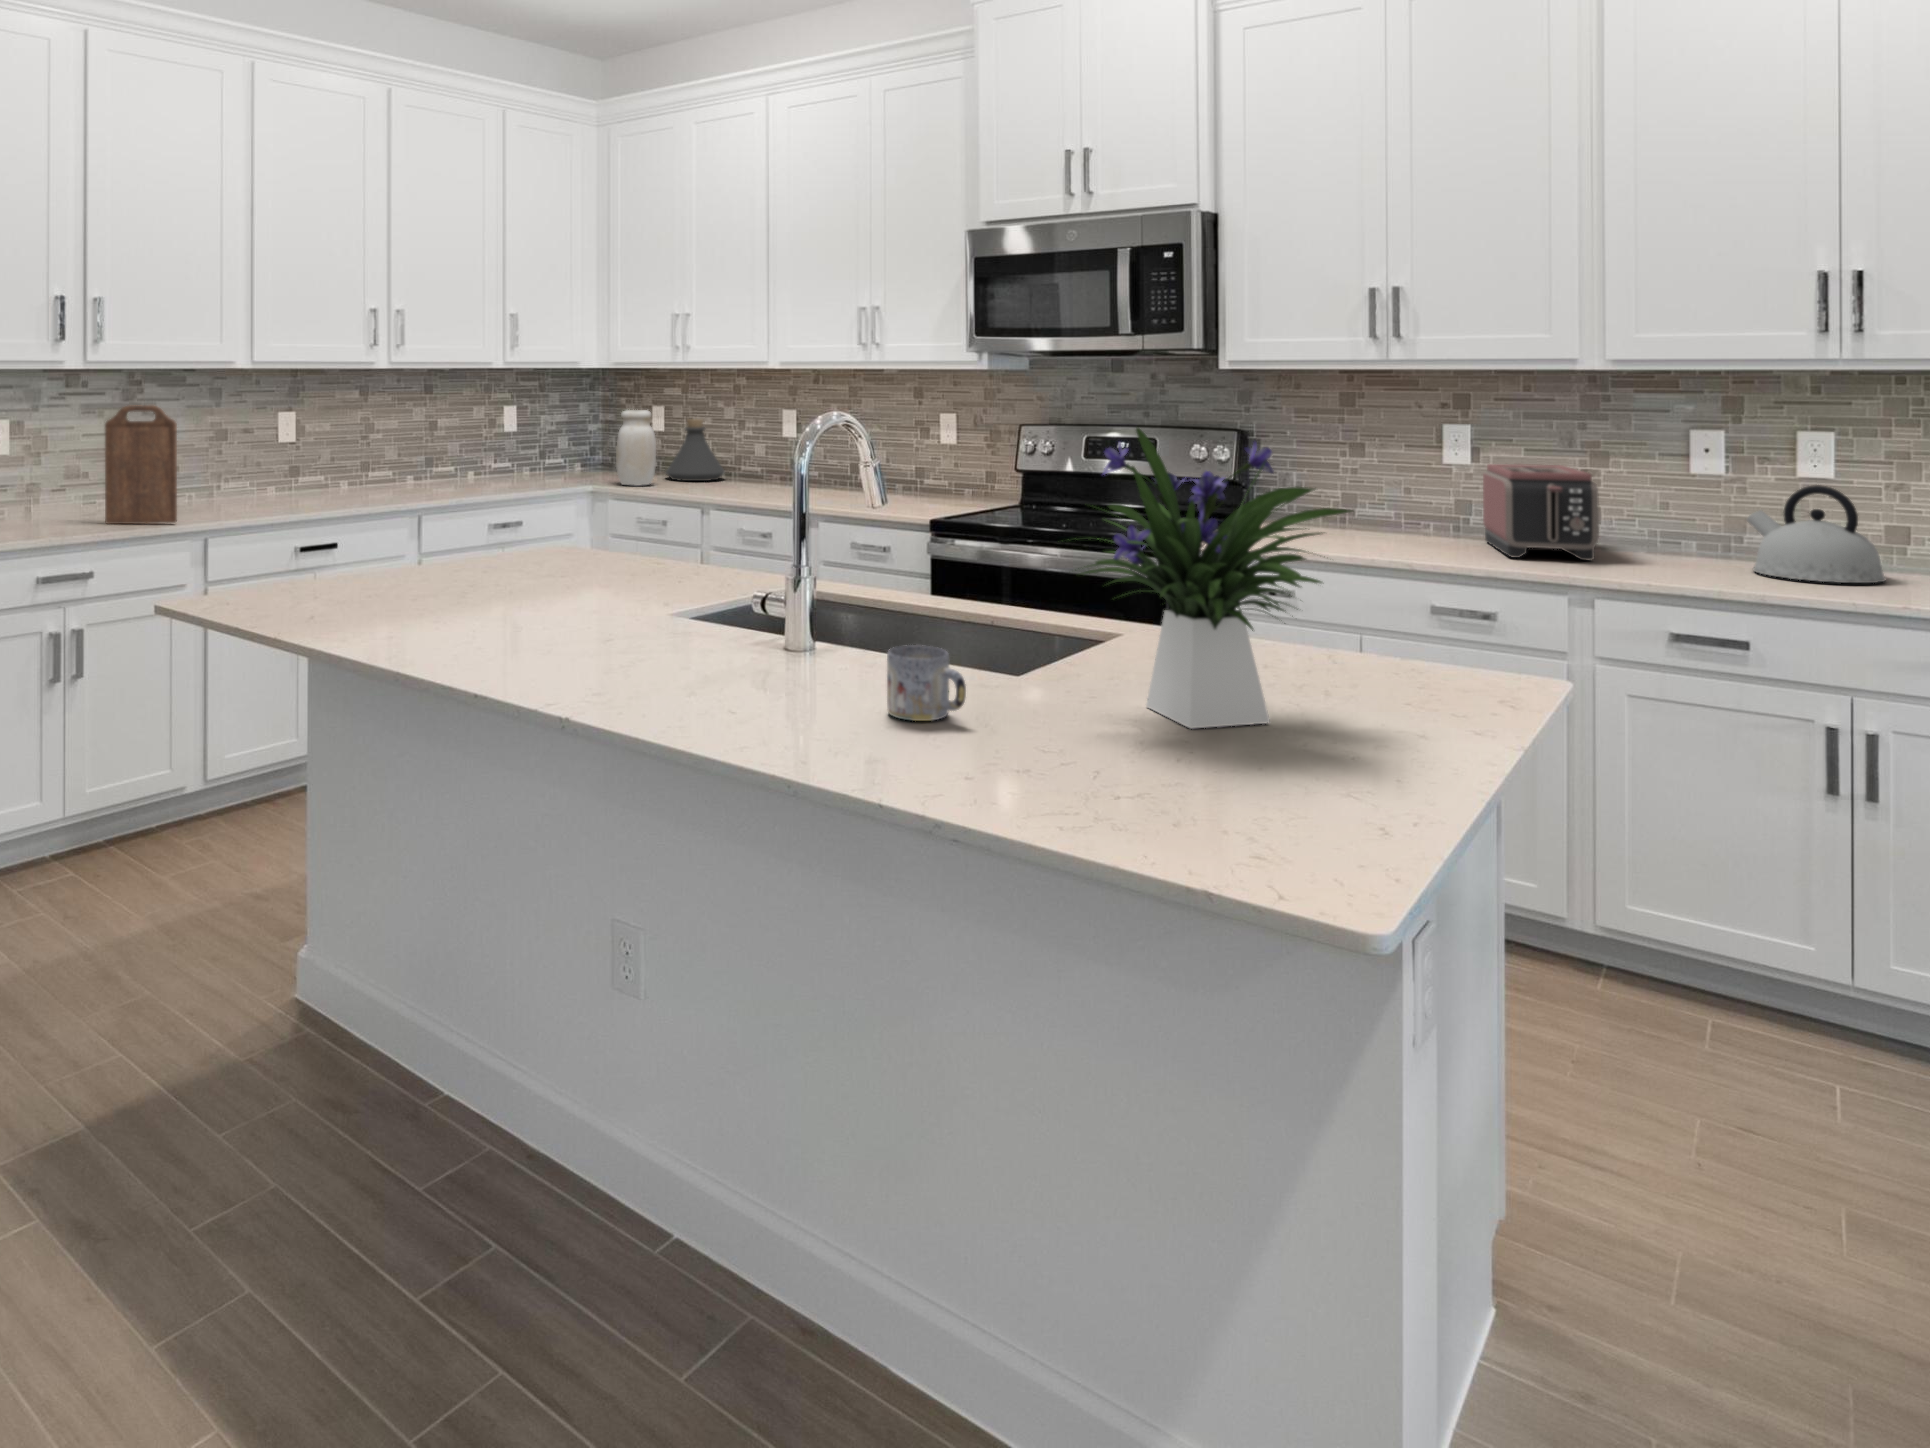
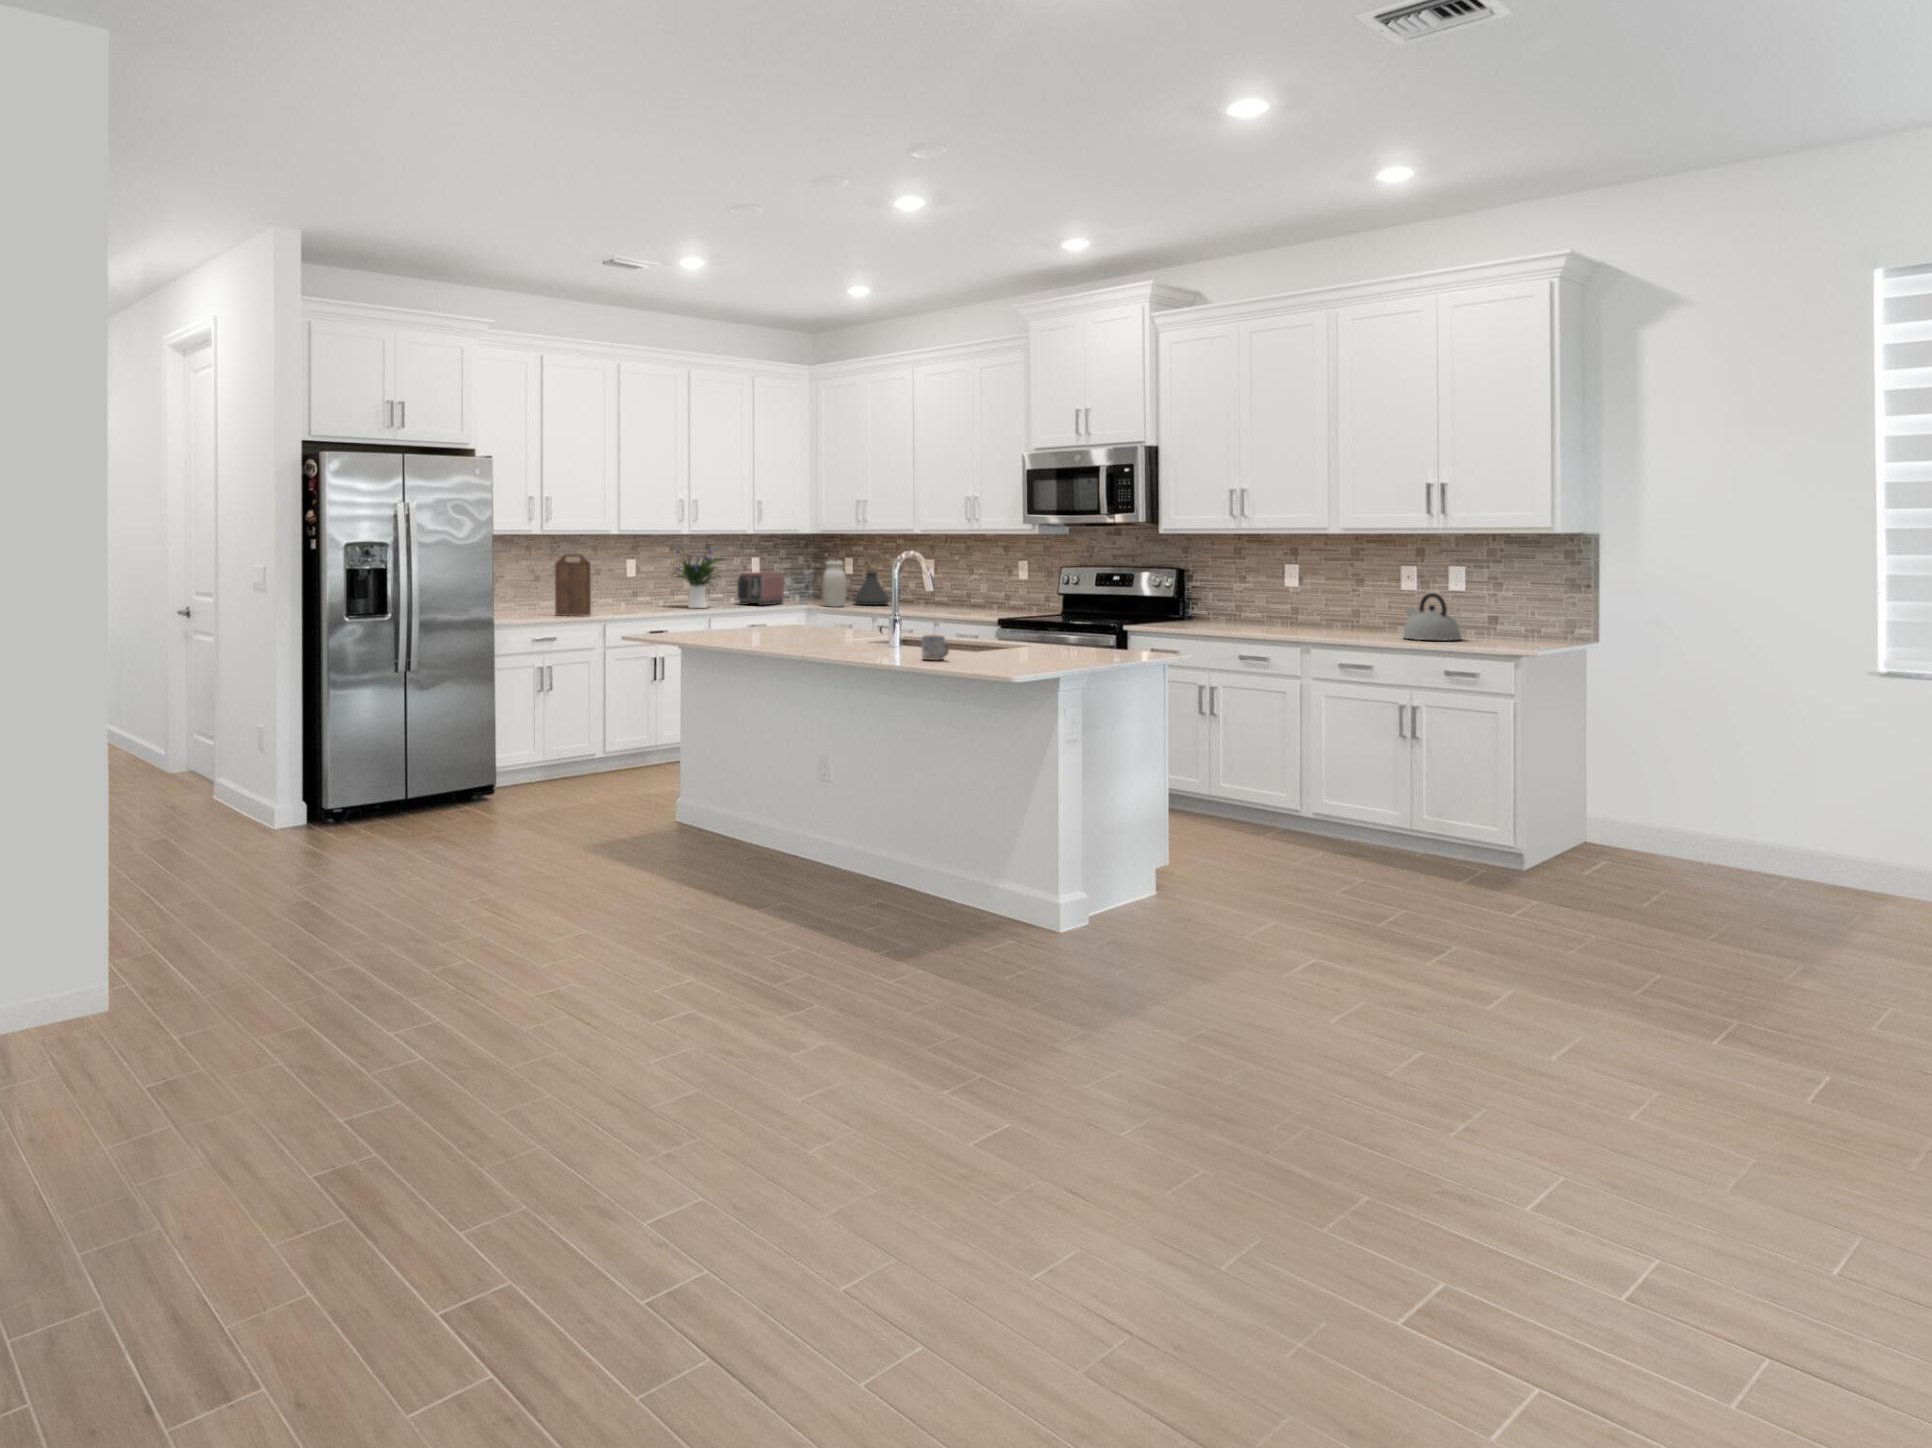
flower arrangement: present [1068,428,1351,729] -> present [672,550,723,608]
toaster: present [1483,464,1599,560] -> present [737,572,784,605]

